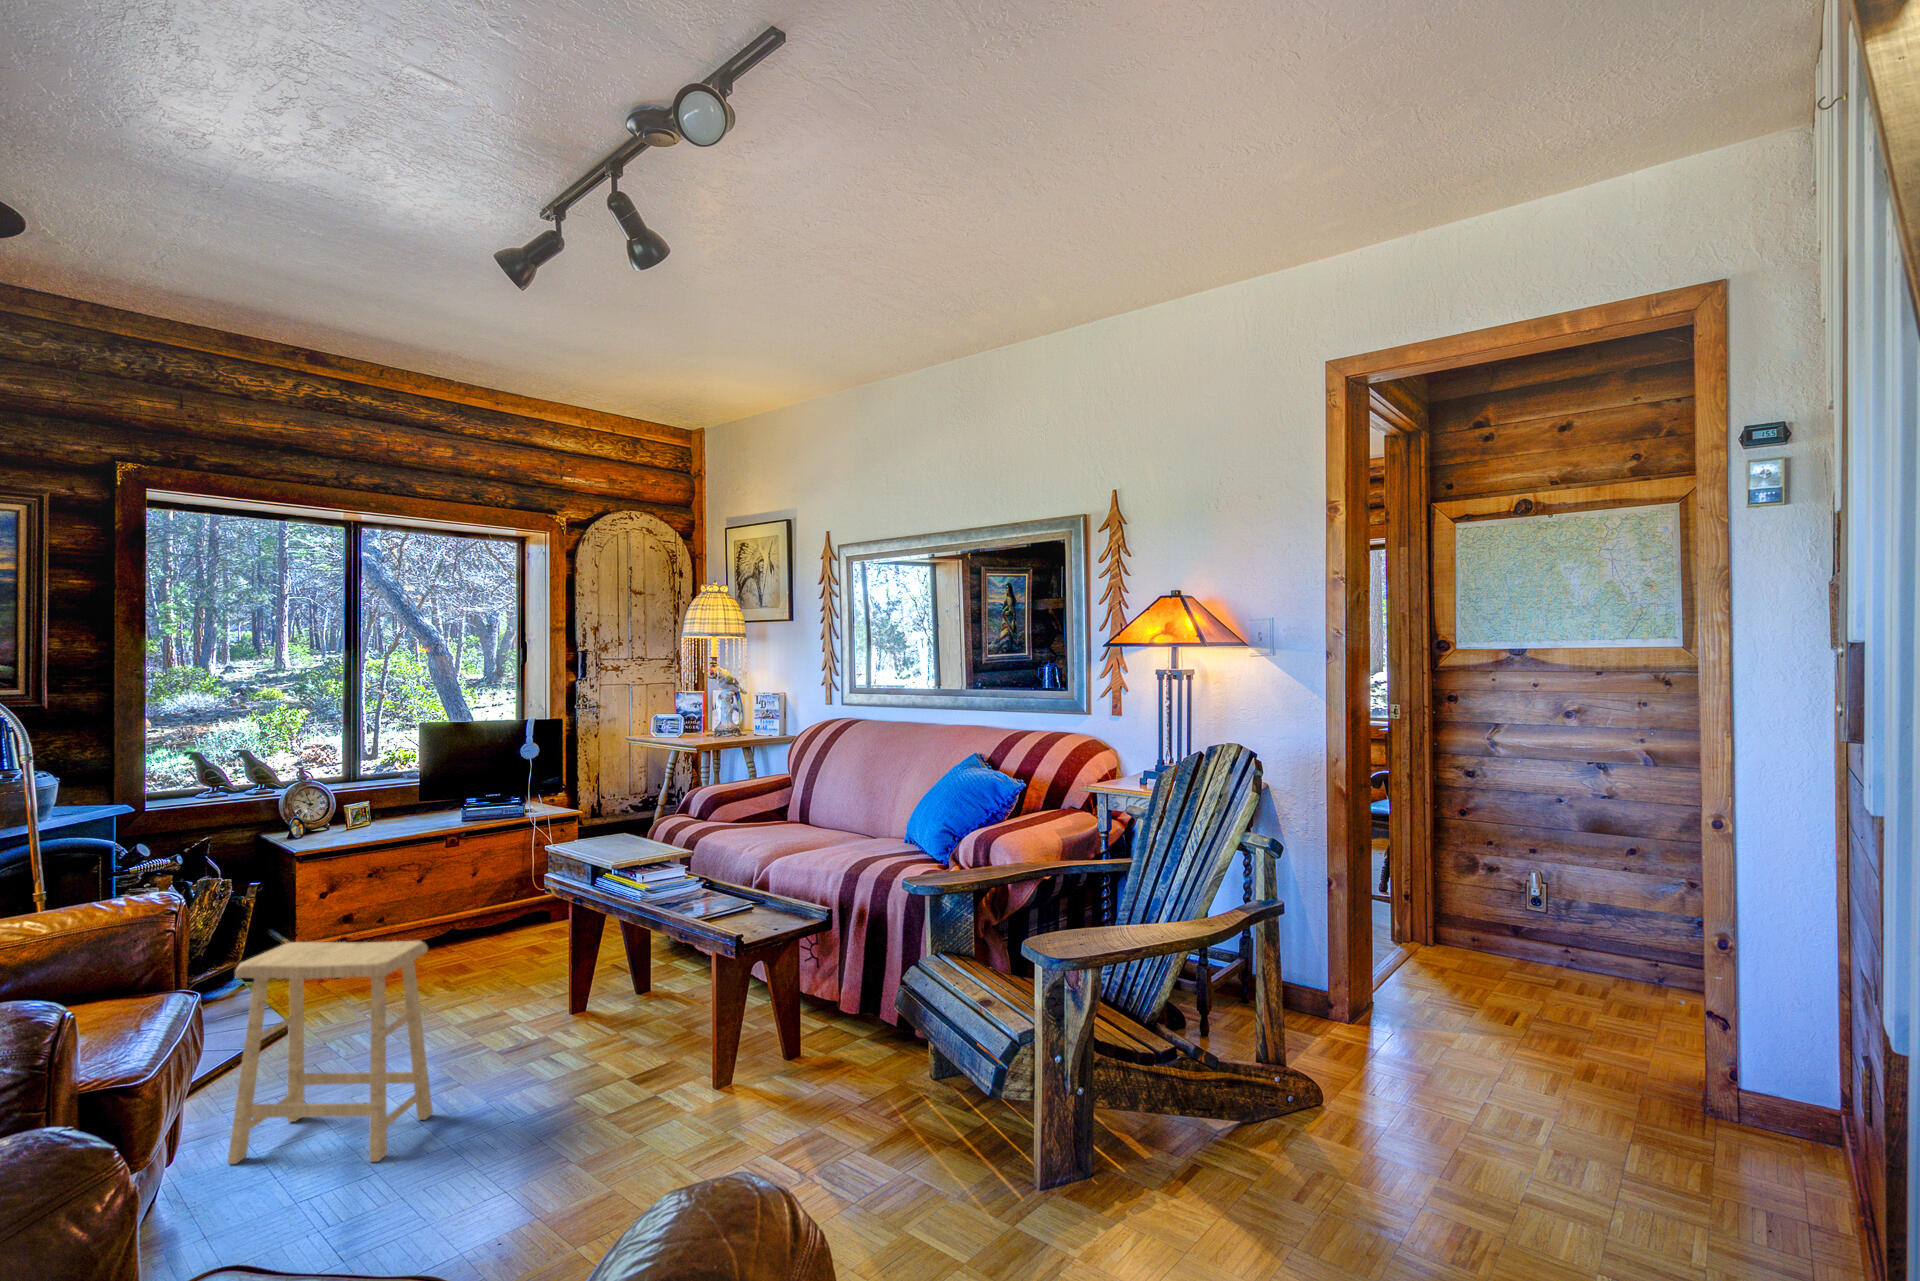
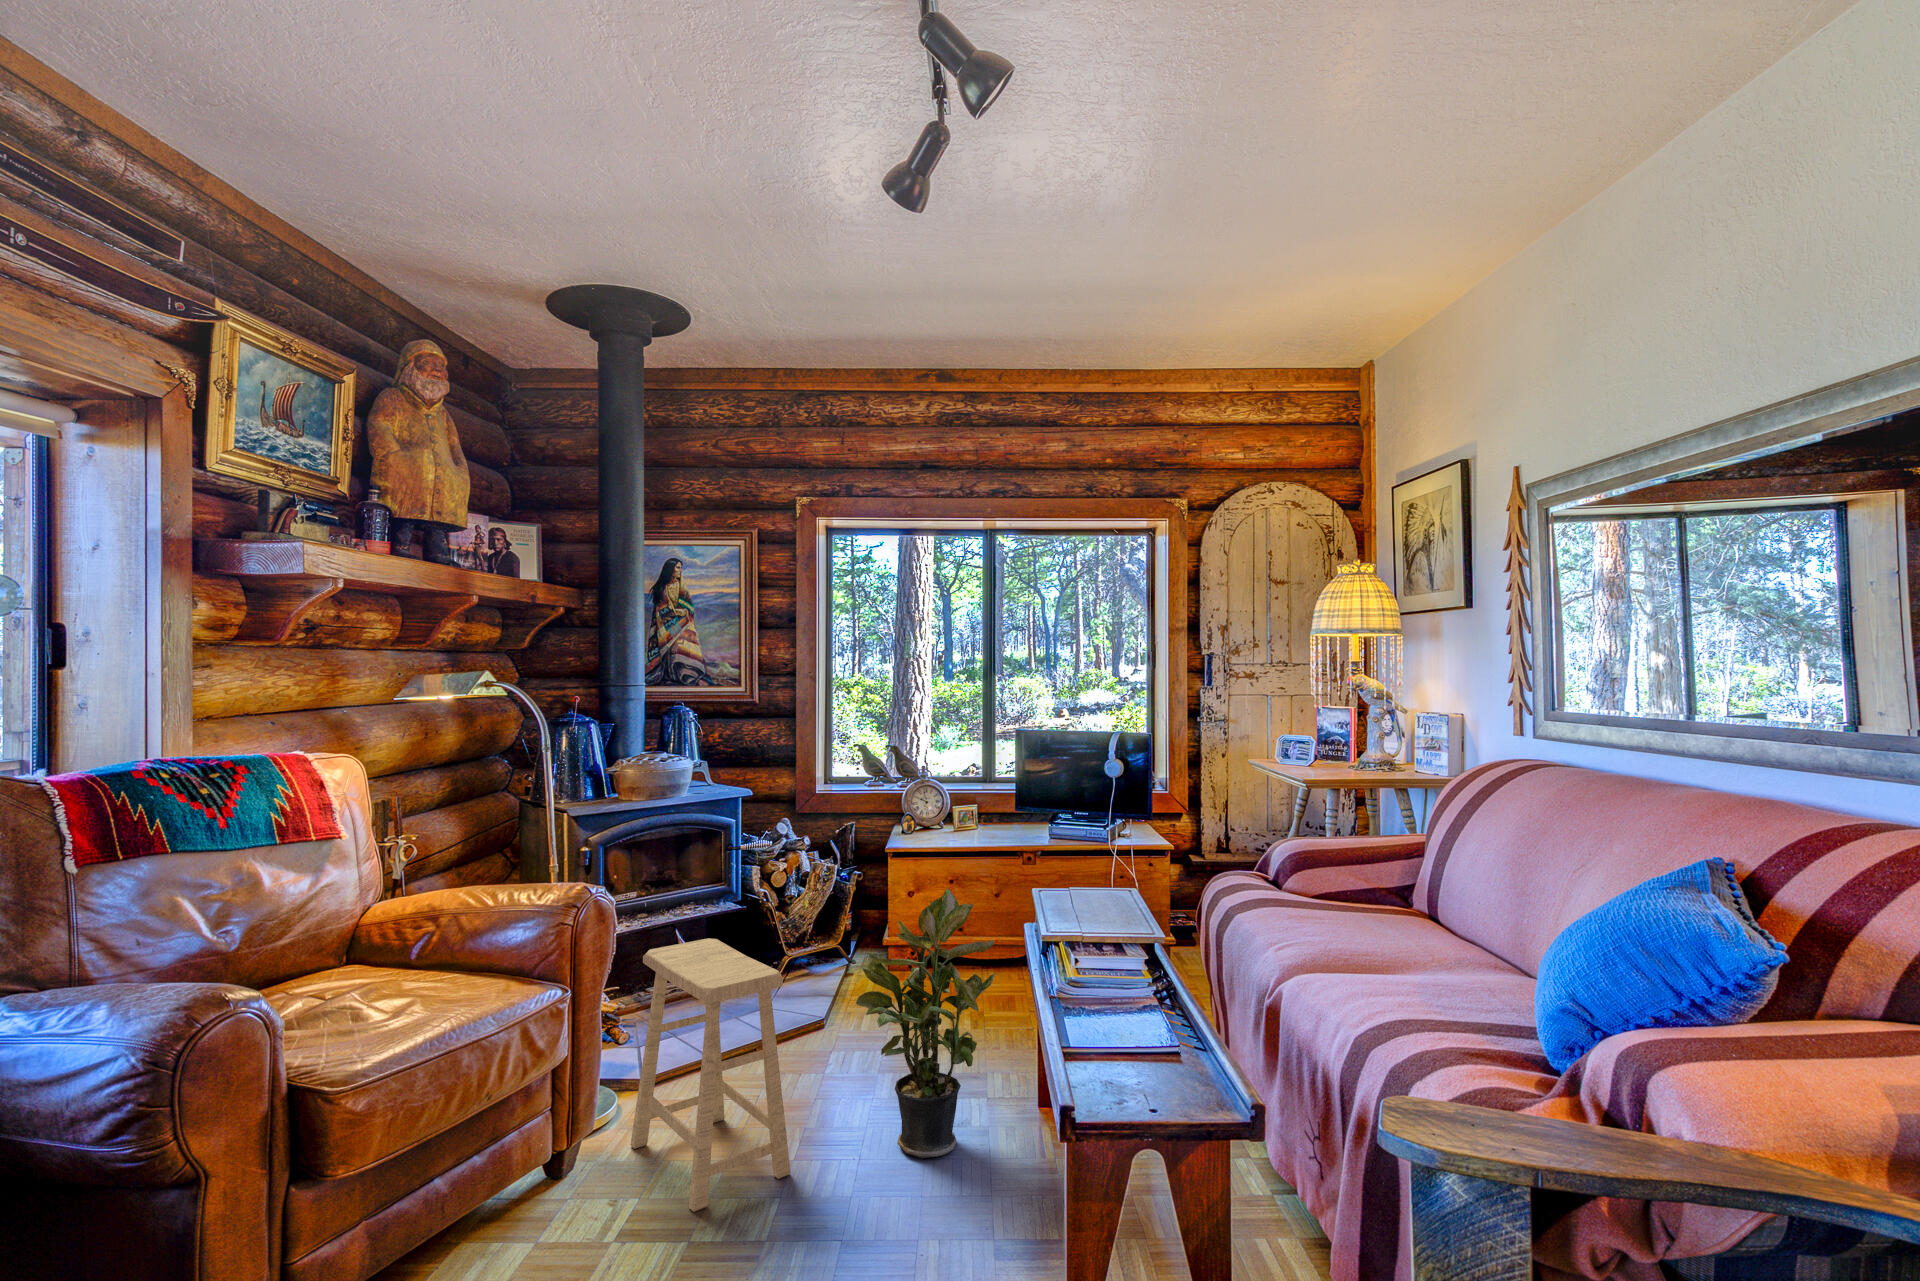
potted plant: none [455,851,579,1070] -> present [856,888,995,1158]

